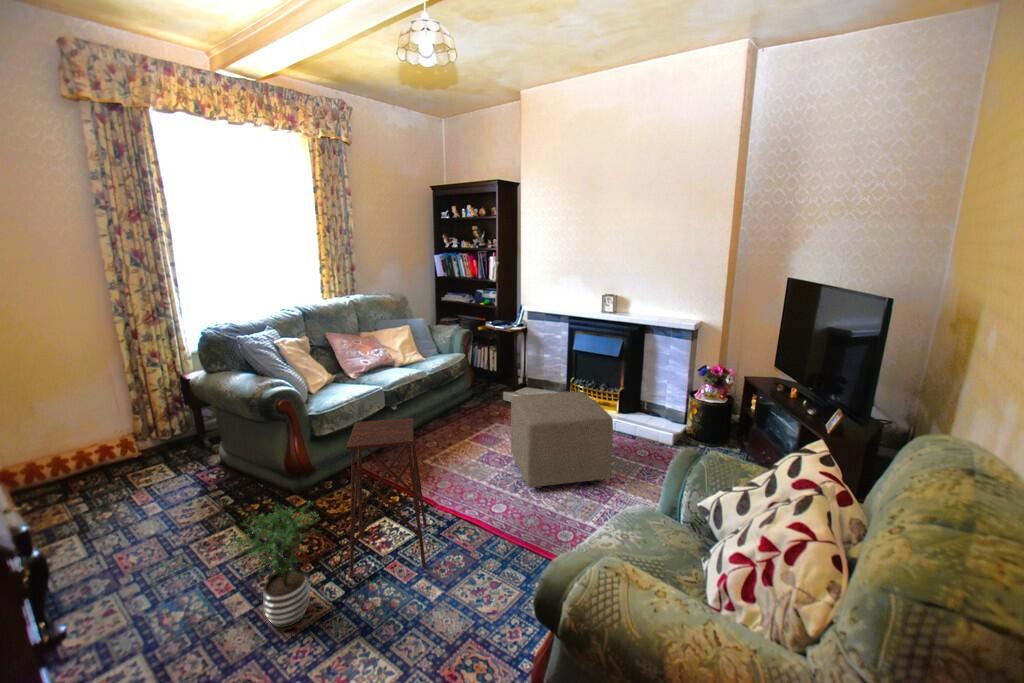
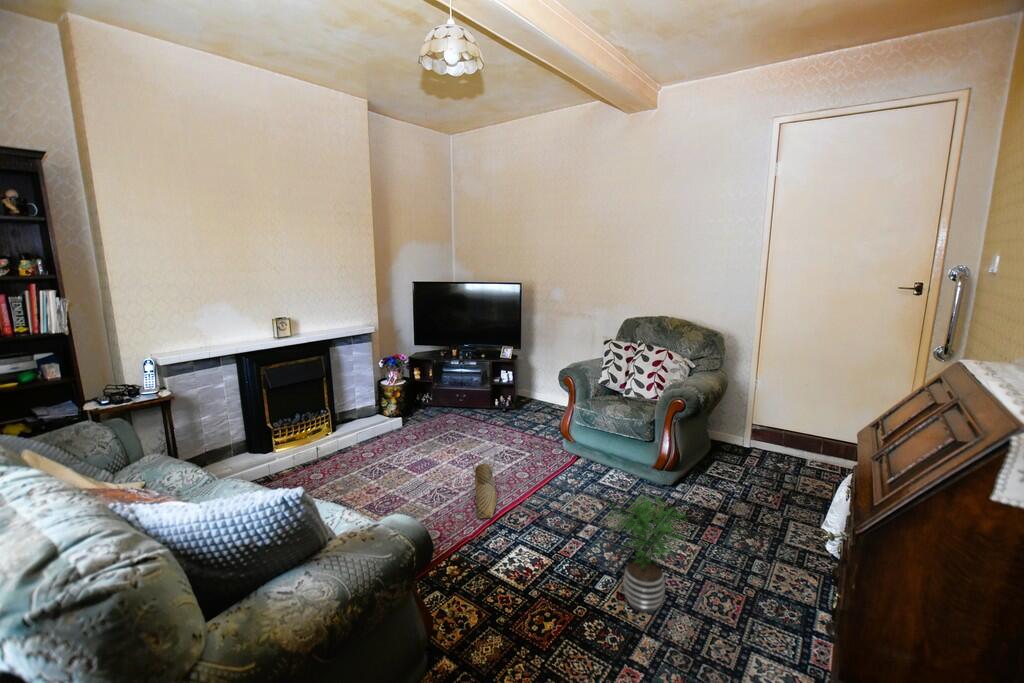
ottoman: present [511,391,613,488] -> none [373,400,461,493]
side table: present [346,418,426,578] -> none [504,426,589,585]
woven basket: none [461,446,509,515] -> present [470,453,497,518]

